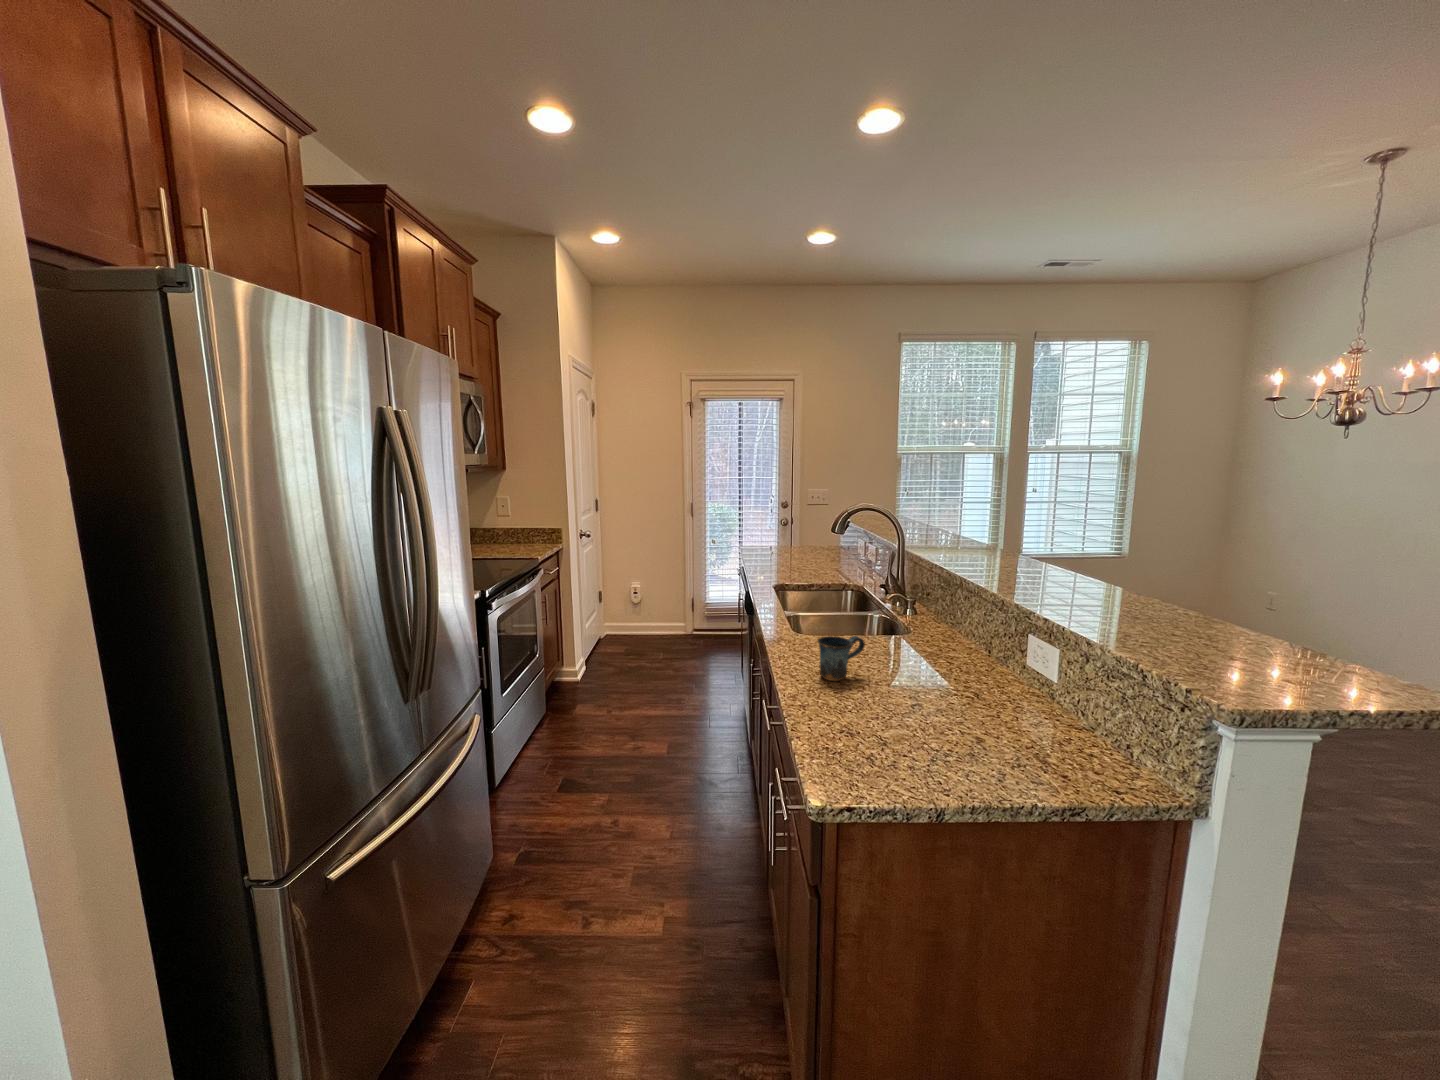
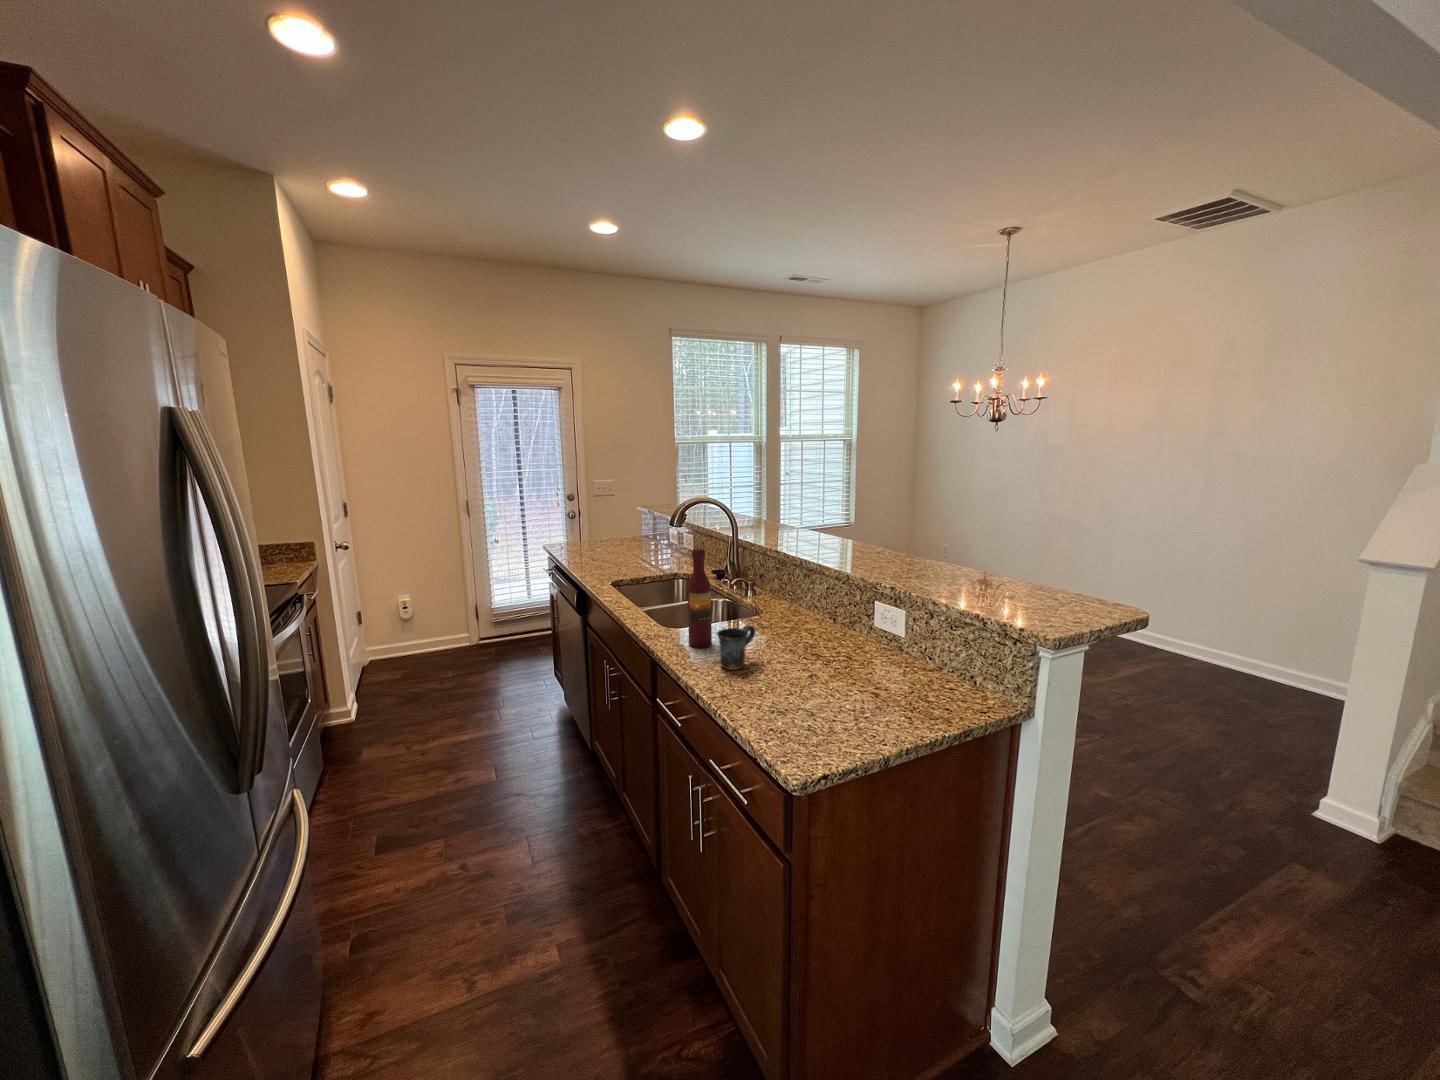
wine bottle: none [806,550,831,655] -> present [688,548,712,648]

